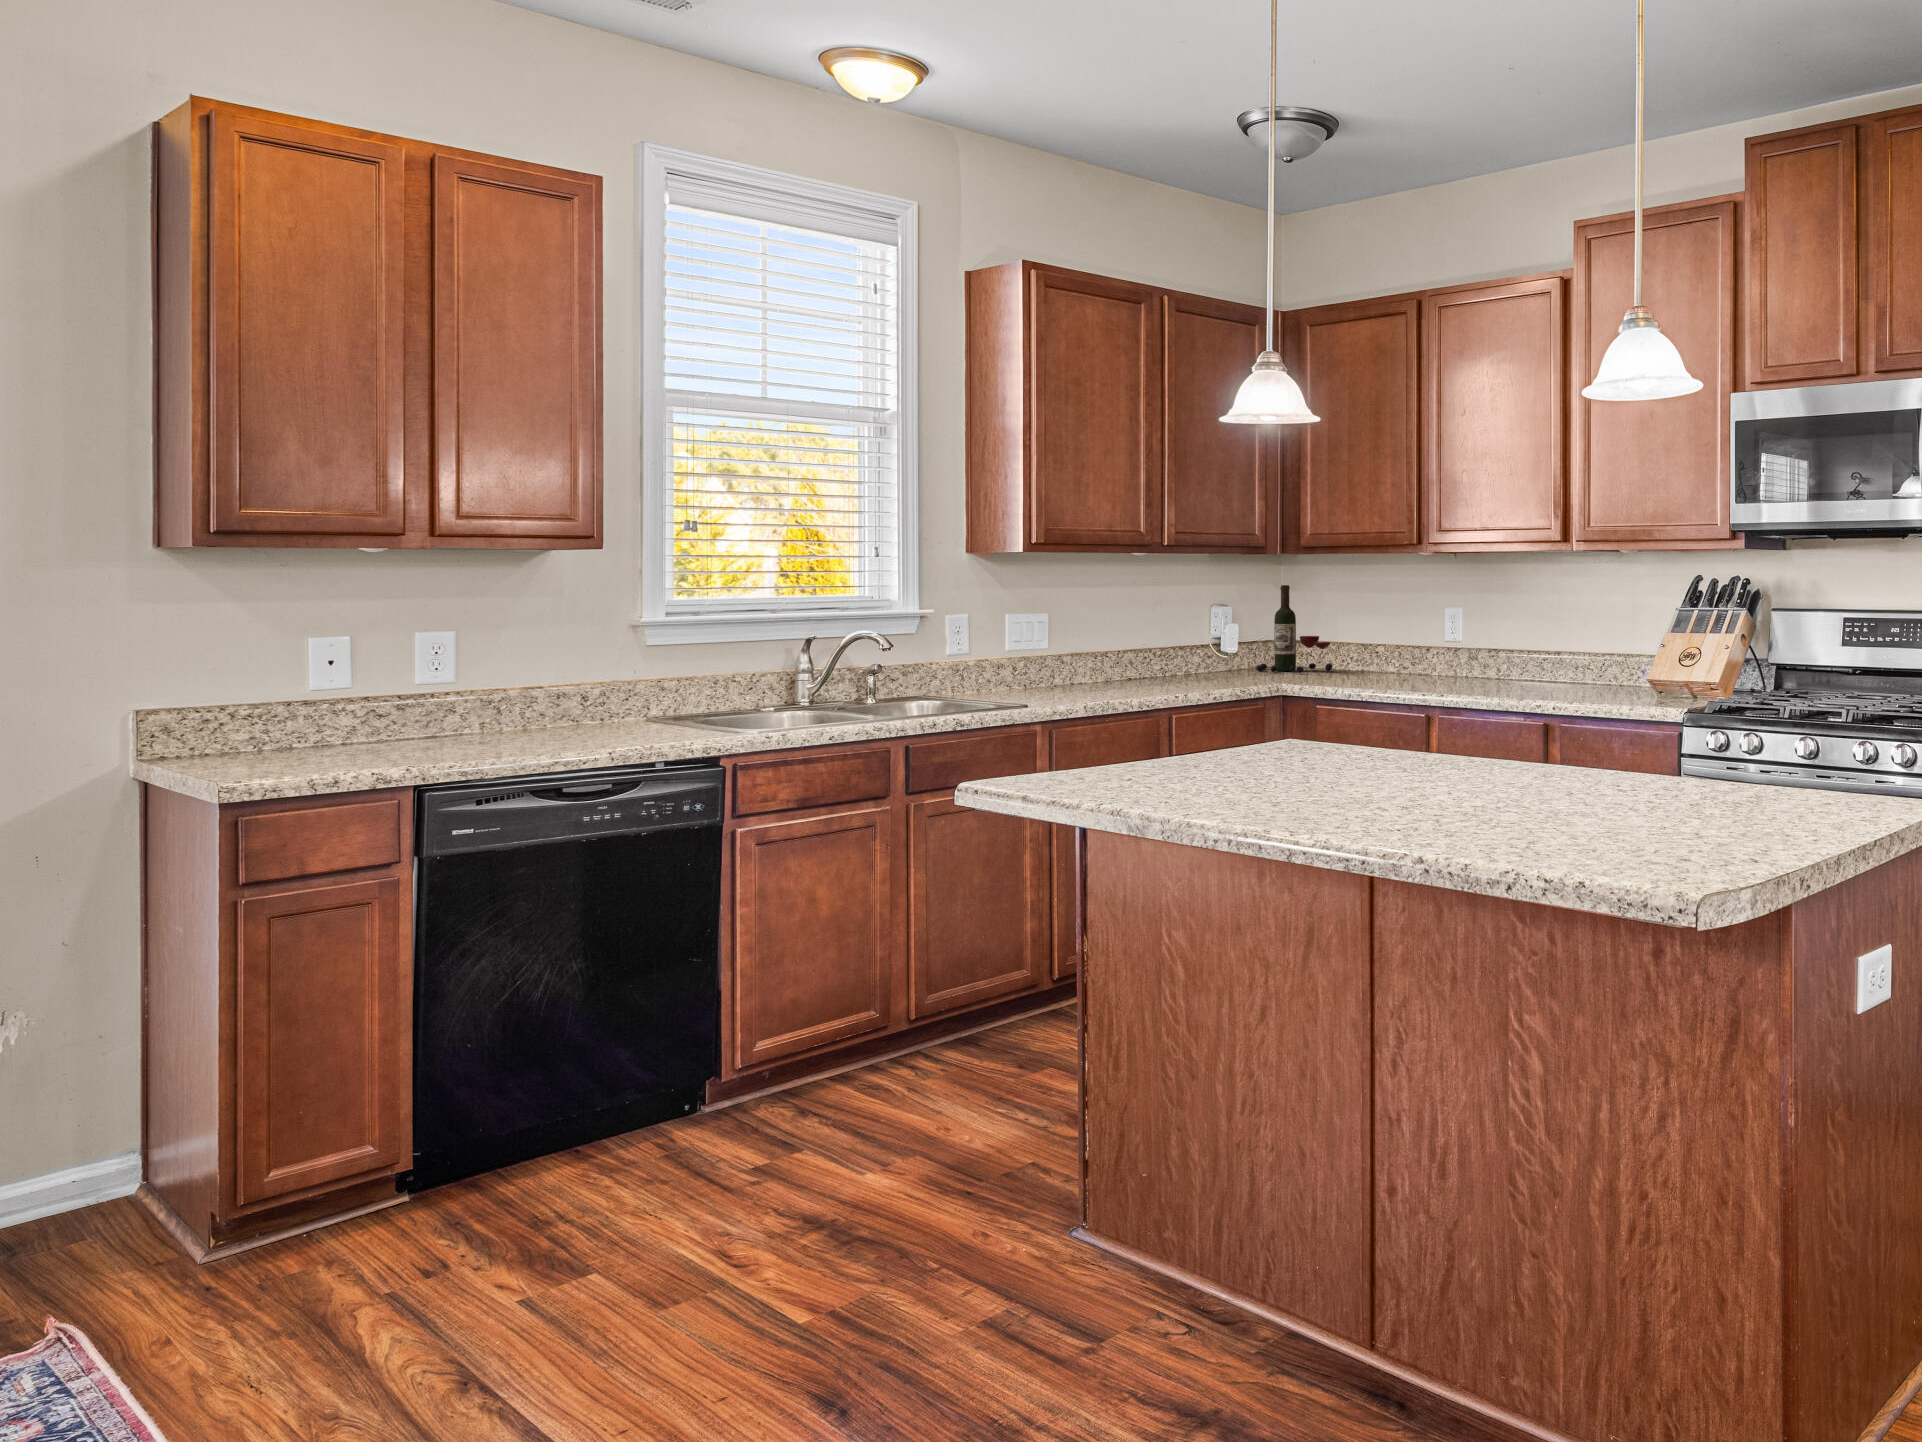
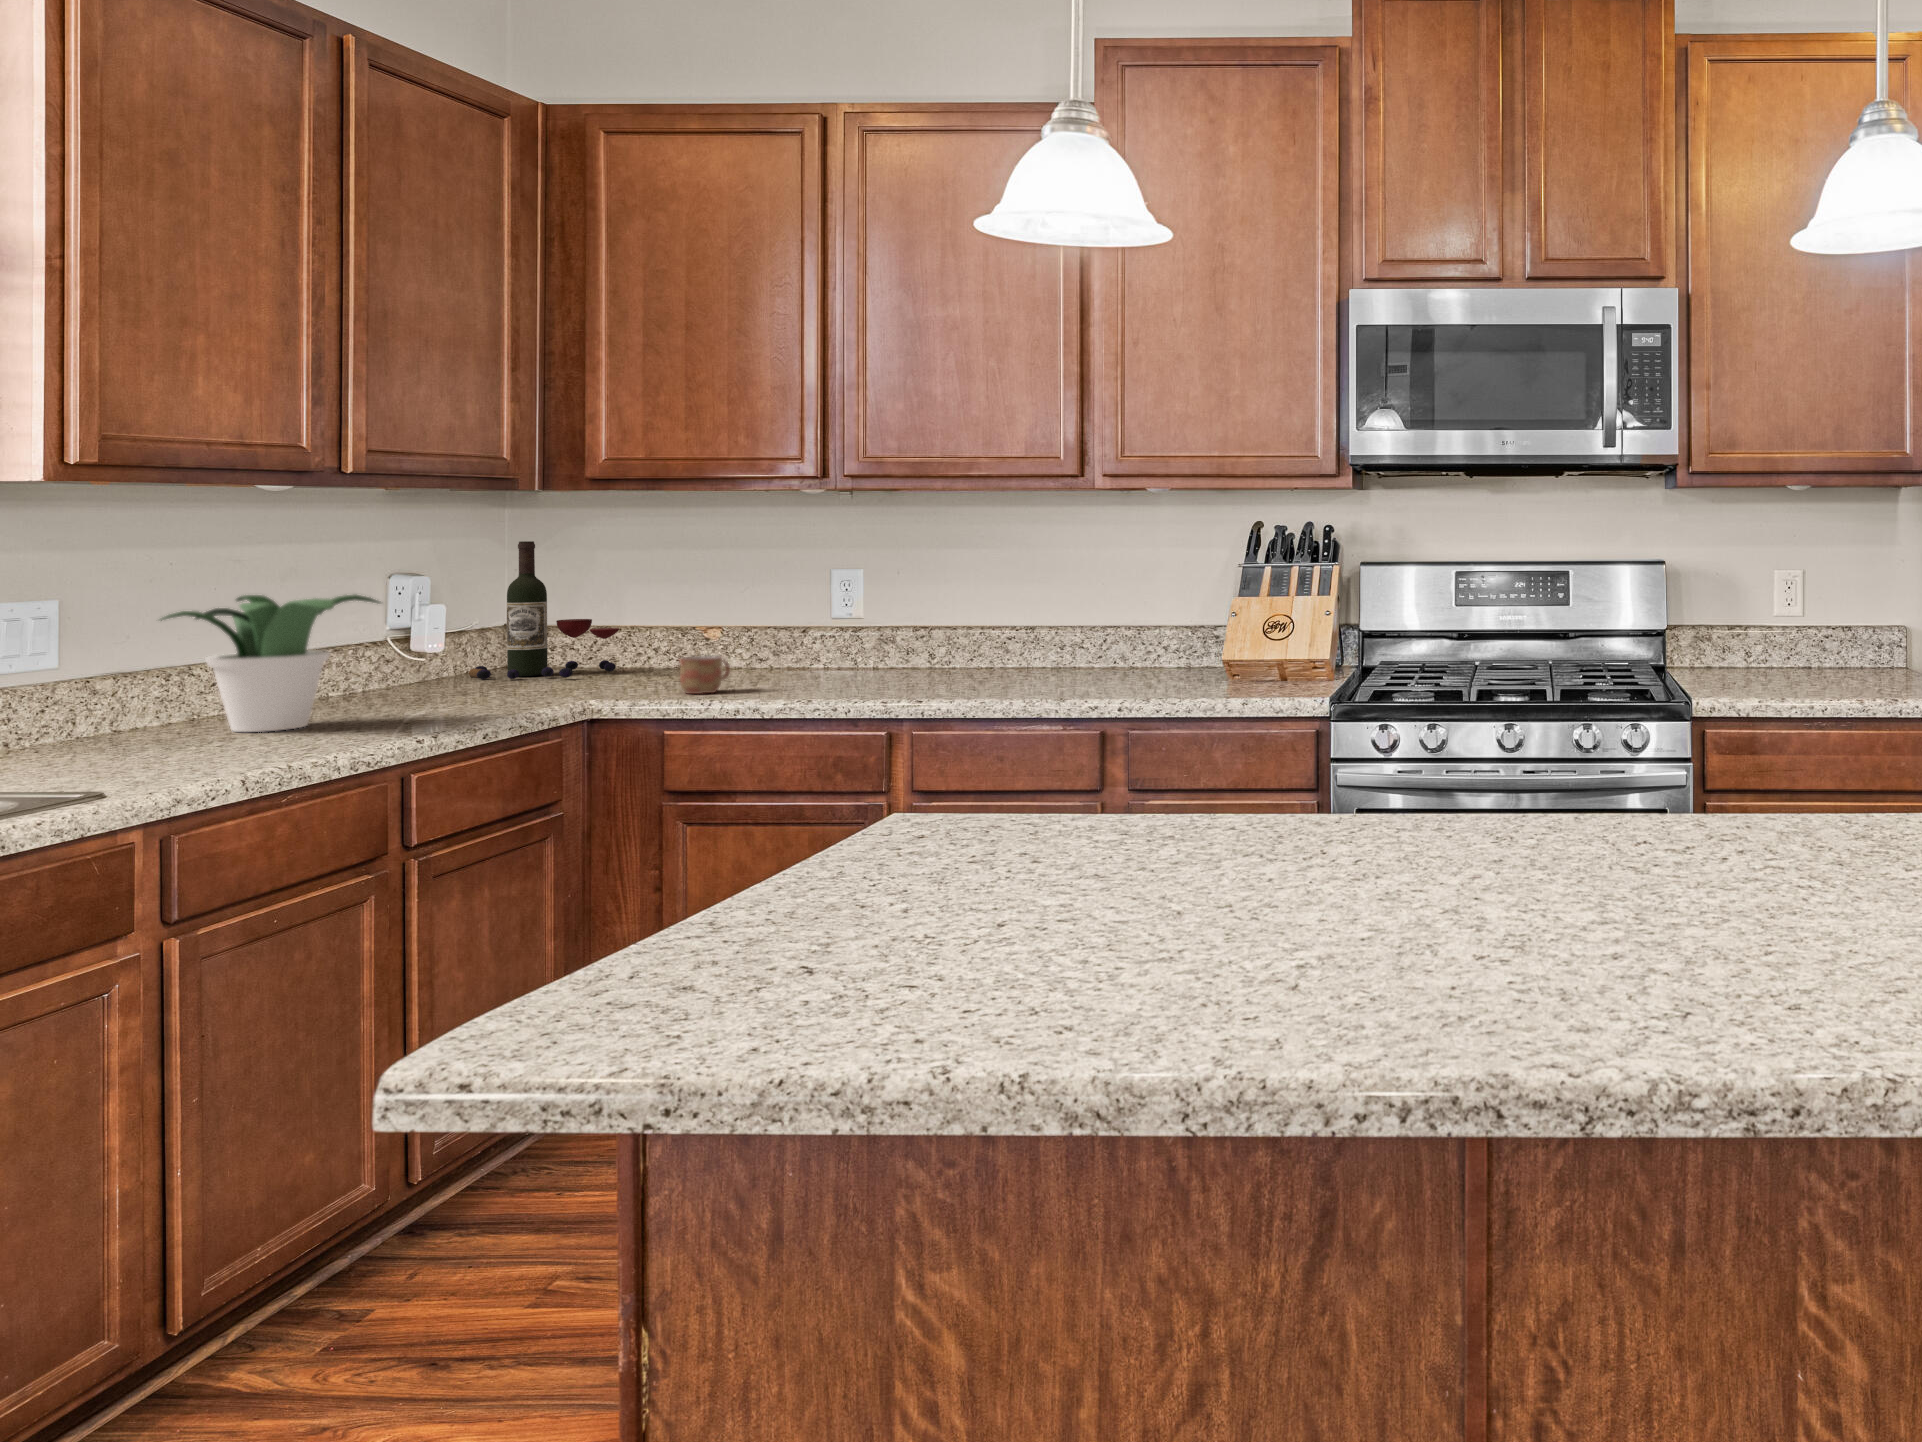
potted plant: none [1081,614,1180,689] -> present [161,595,380,732]
mug: none [1342,661,1373,686] -> present [679,656,730,694]

